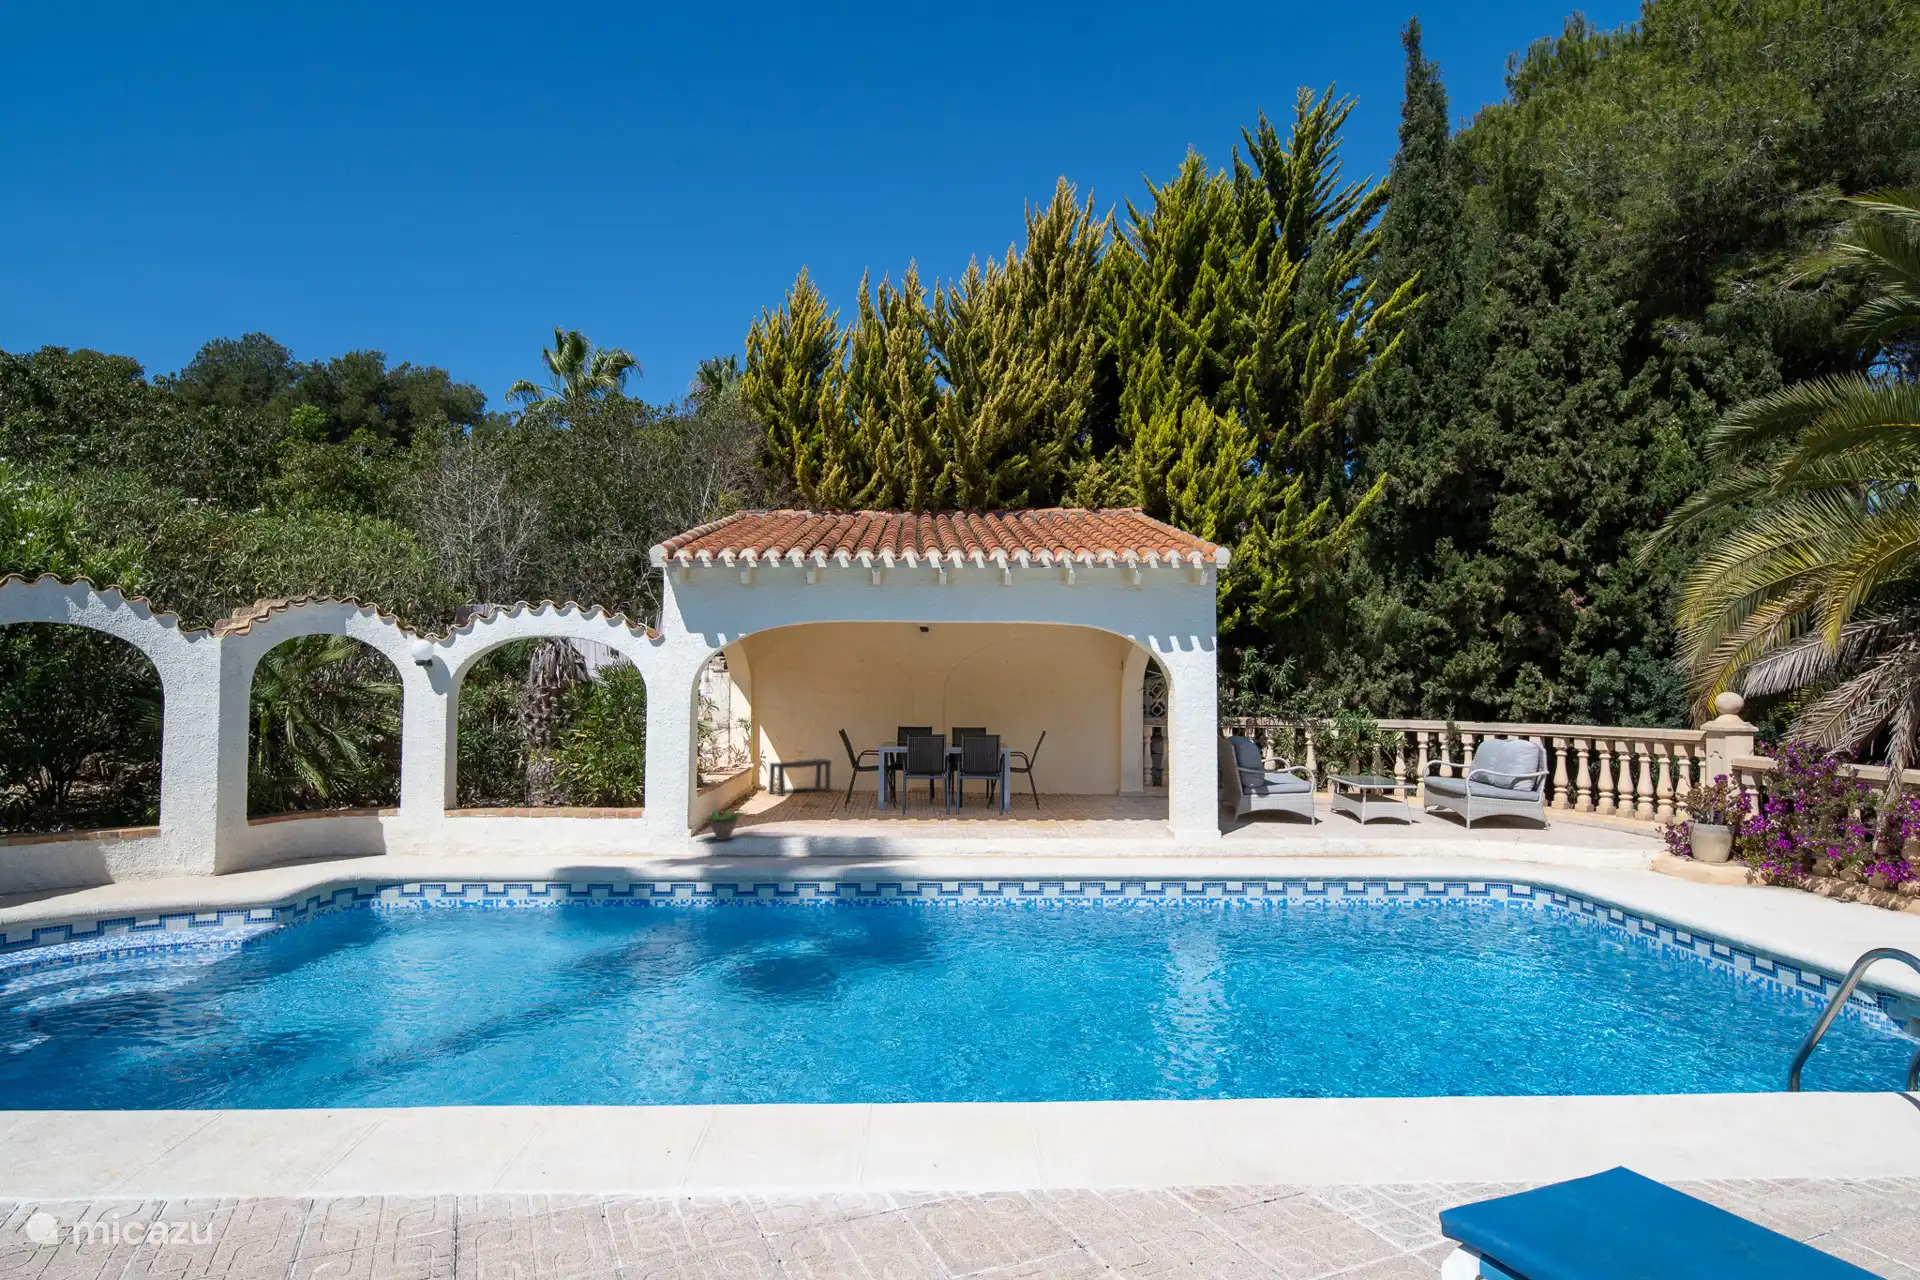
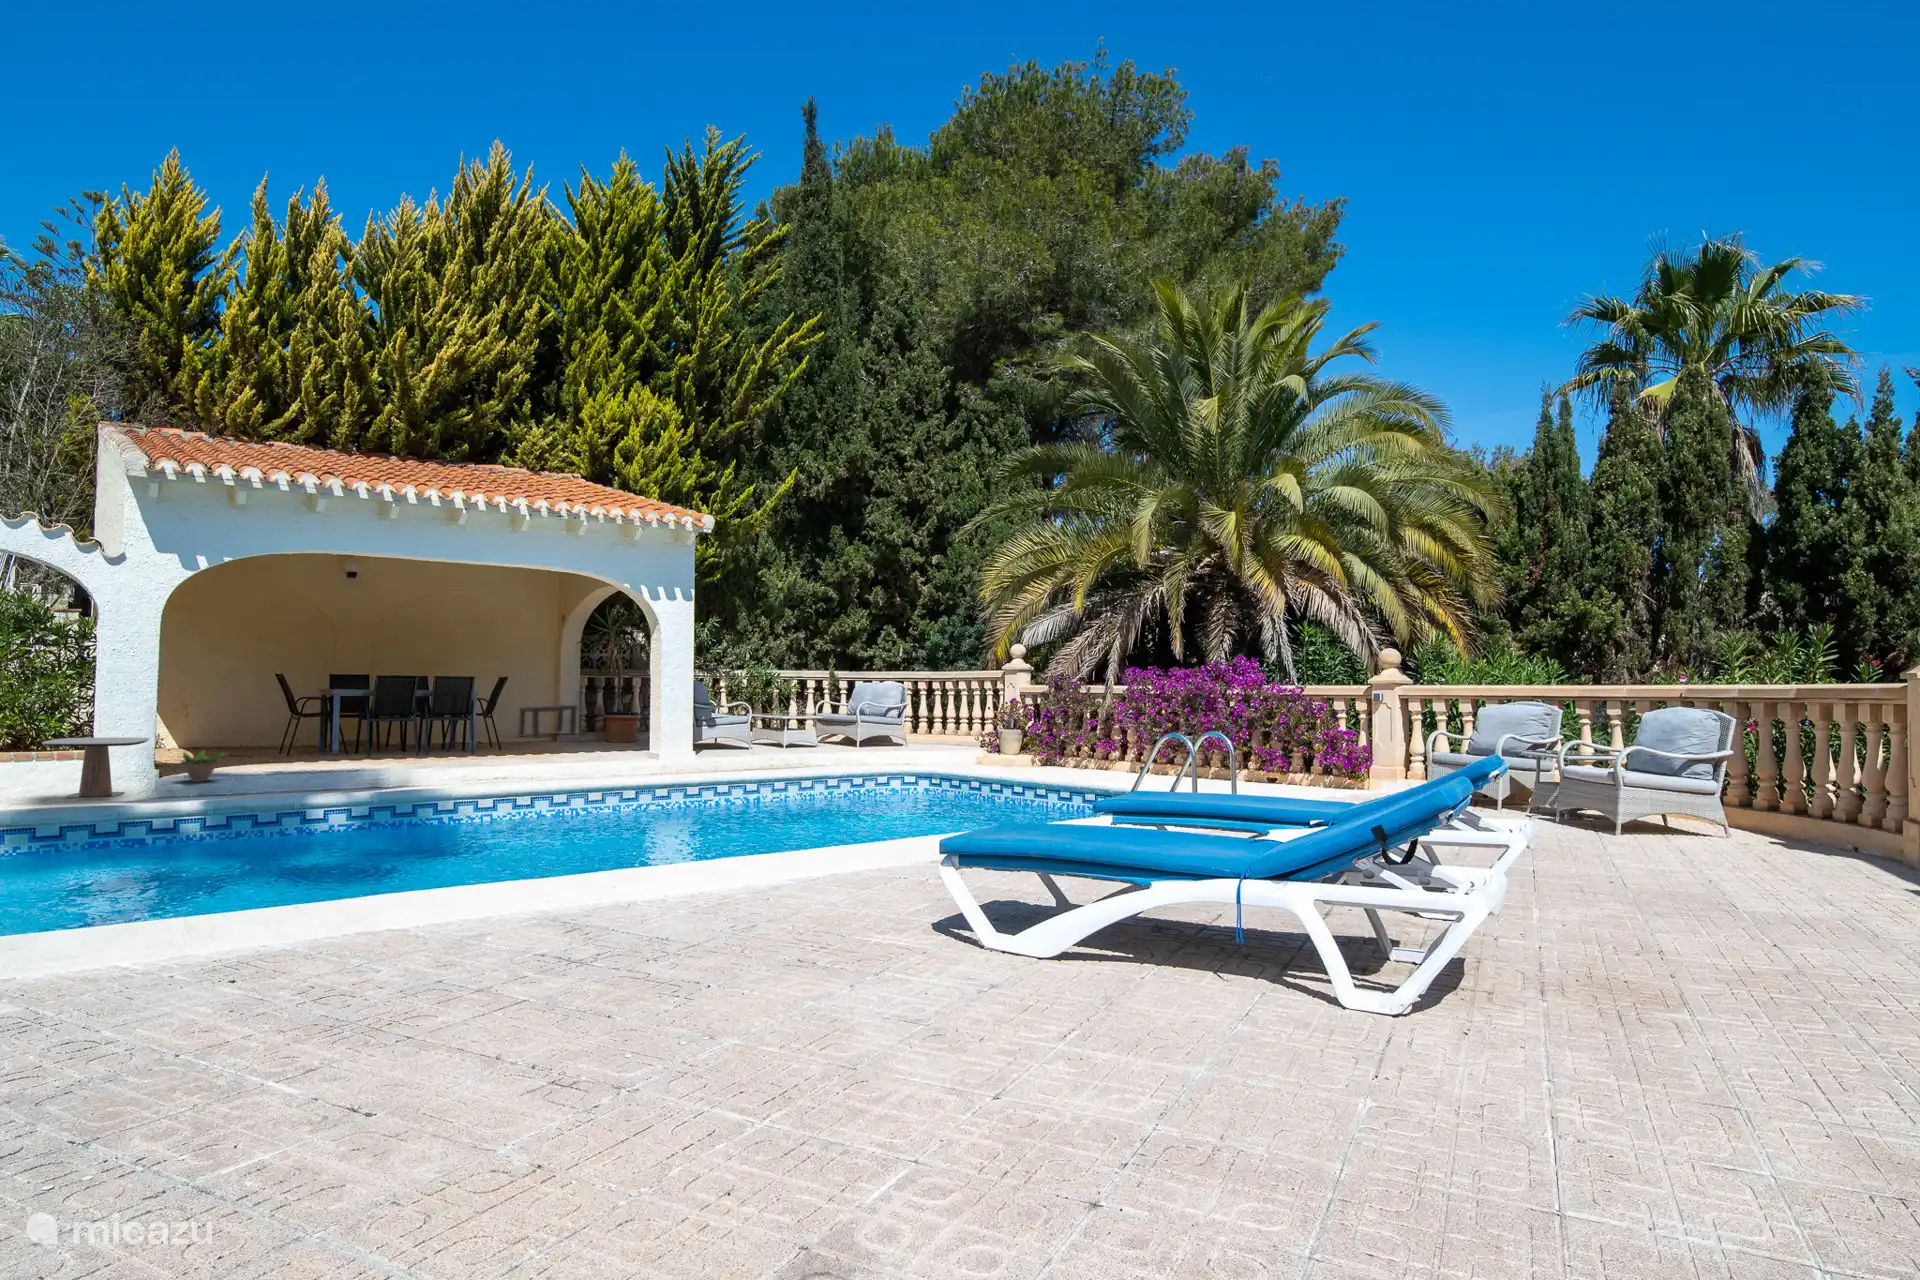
bench: present [769,759,831,796] -> present [518,705,577,738]
side table: none [586,796,668,854] -> present [42,737,149,797]

